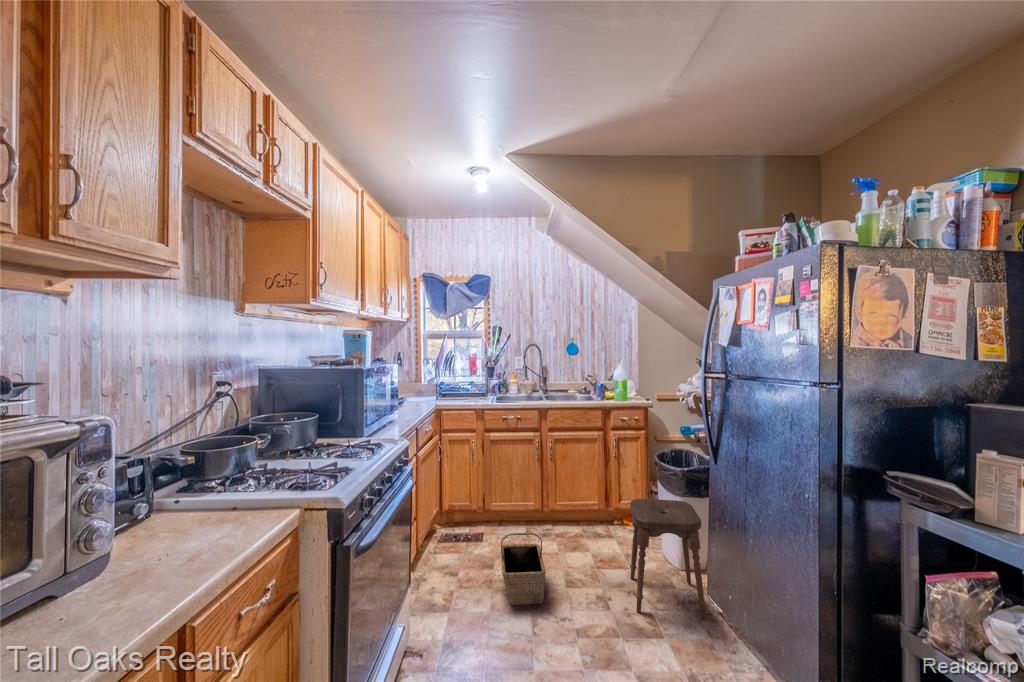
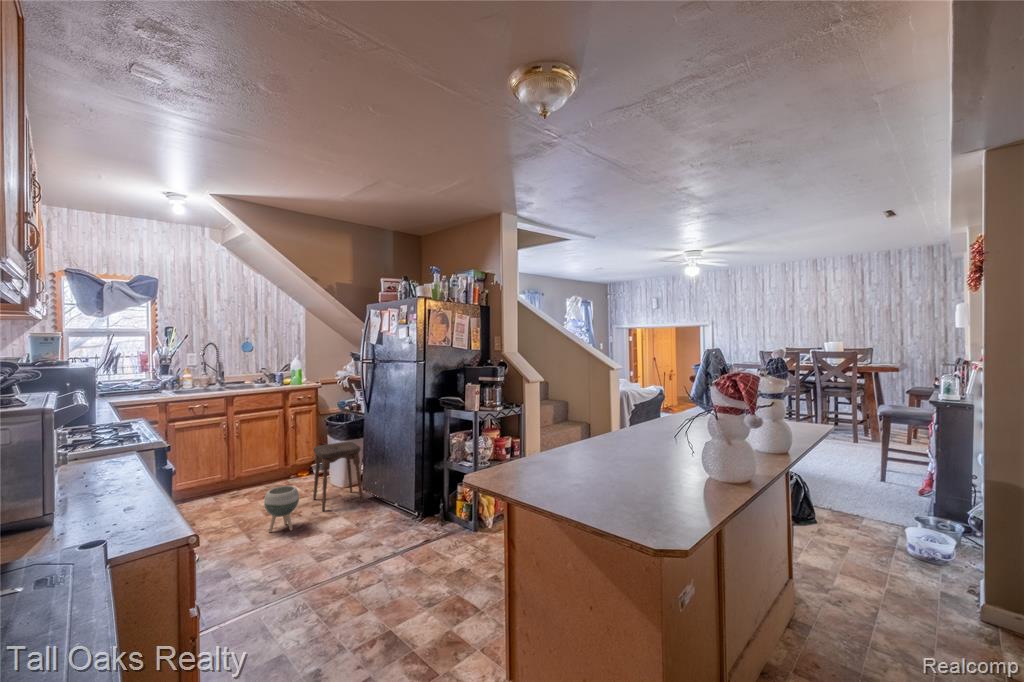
basket: present [501,533,546,605] -> none [209,483,257,534]
planter: none [548,558,596,638] -> present [264,486,299,532]

